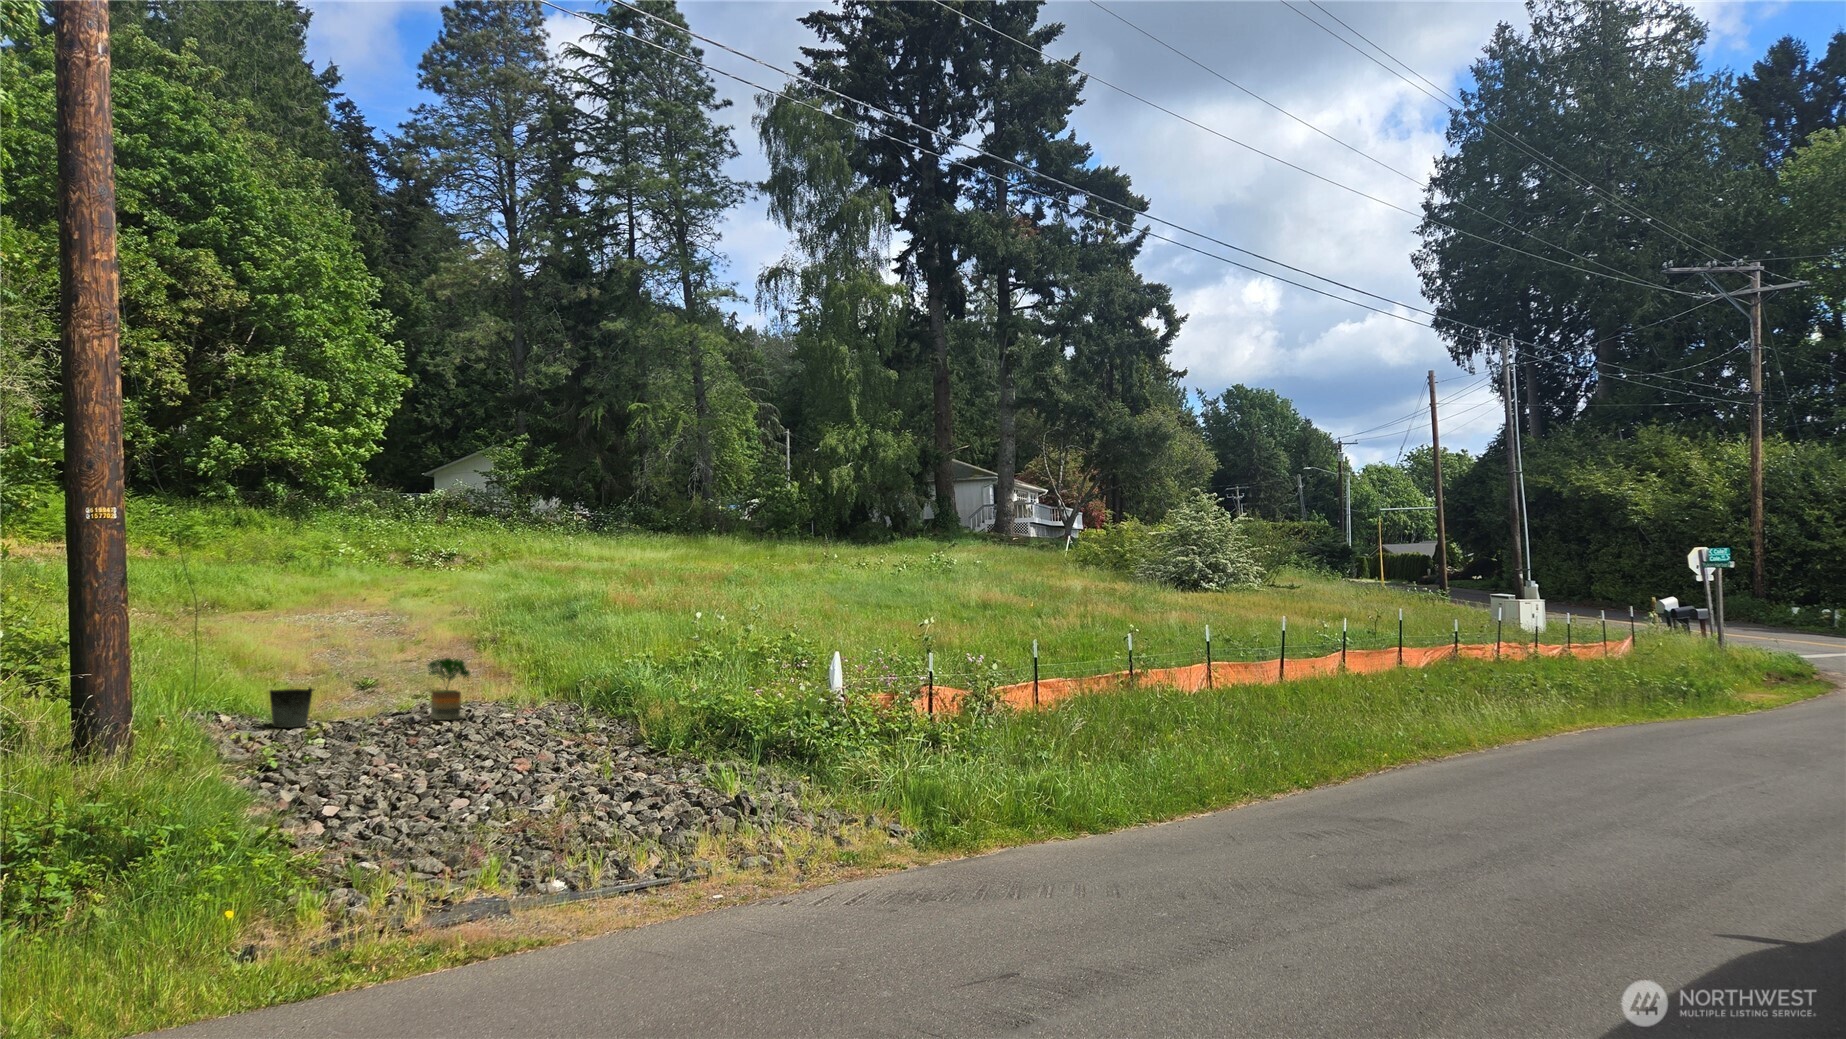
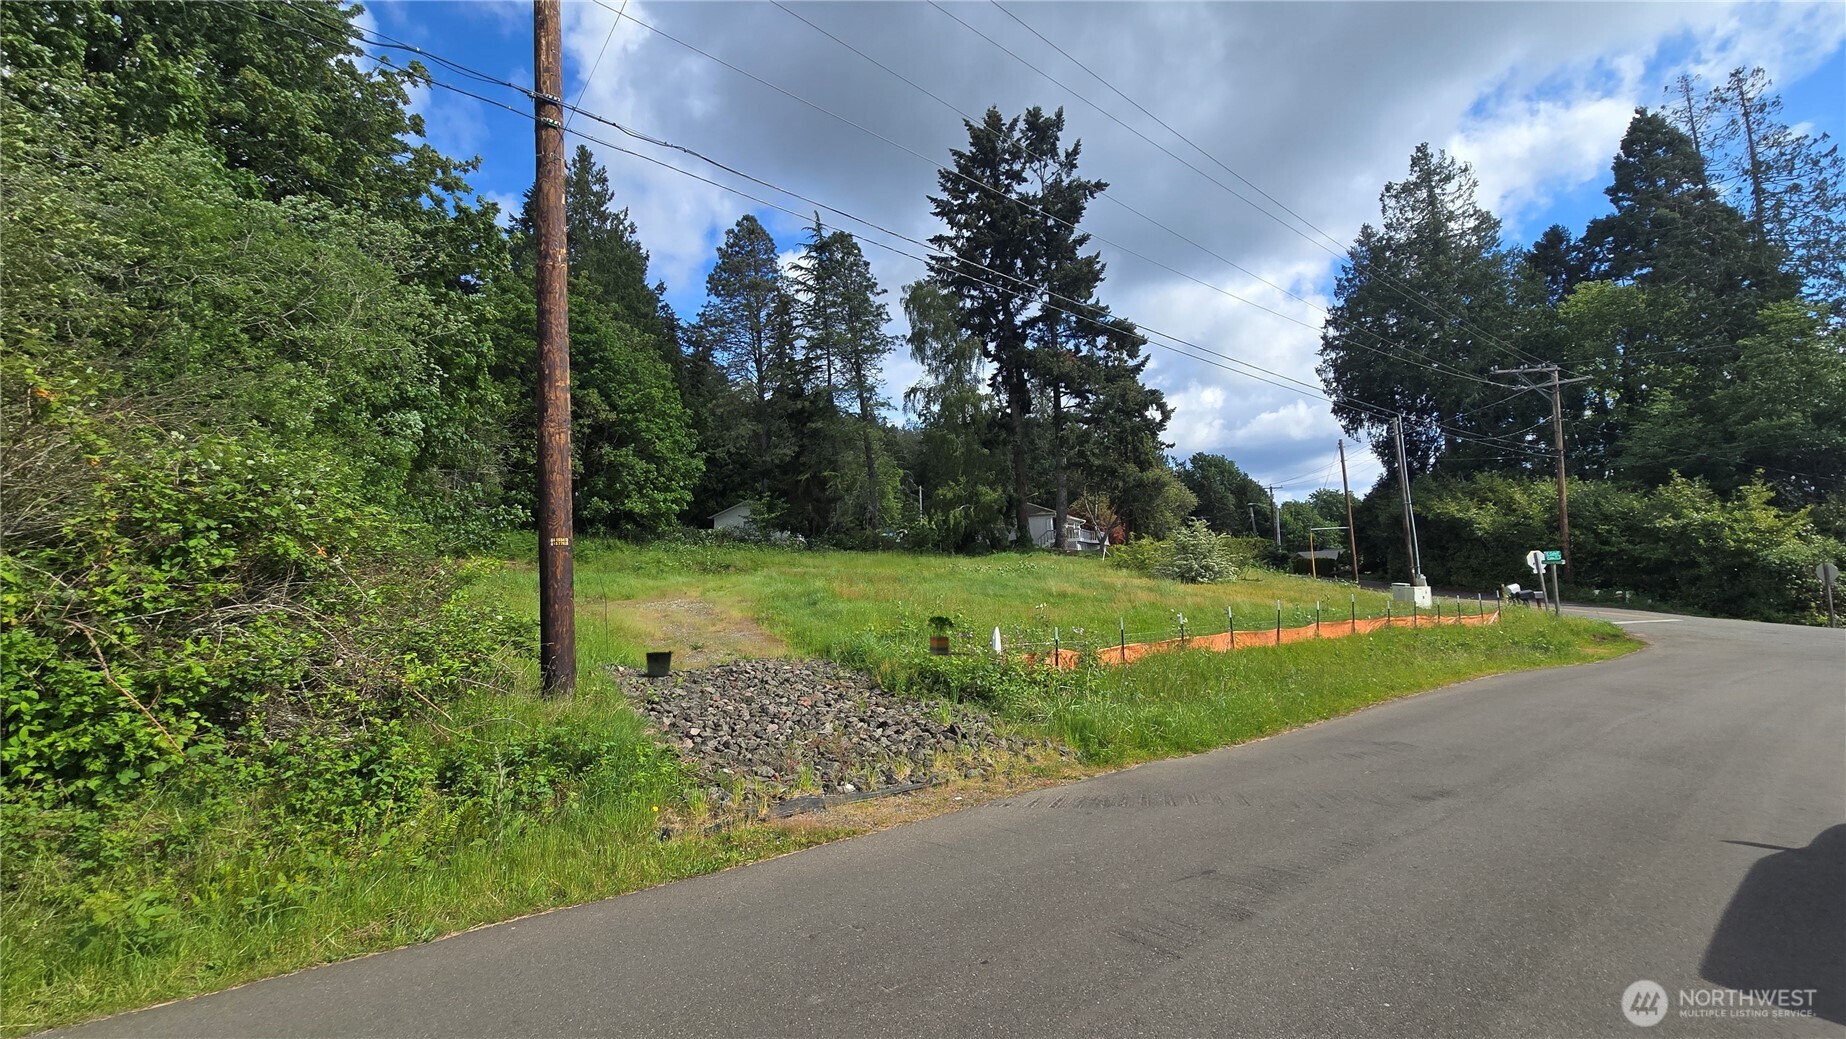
potted tree: present [428,658,470,720] -> present [928,616,954,655]

